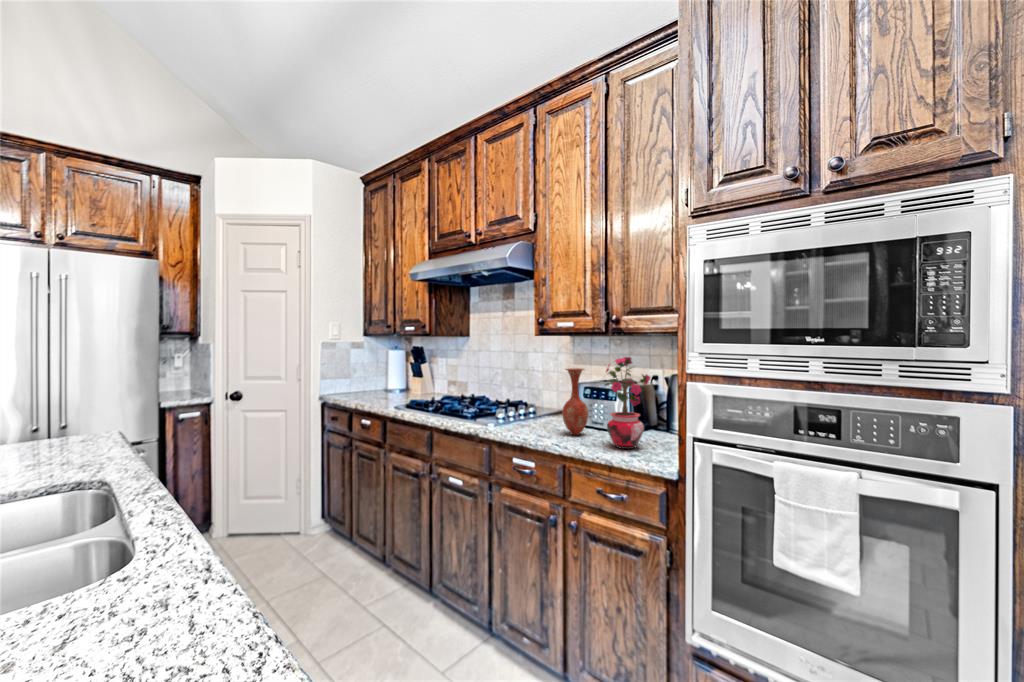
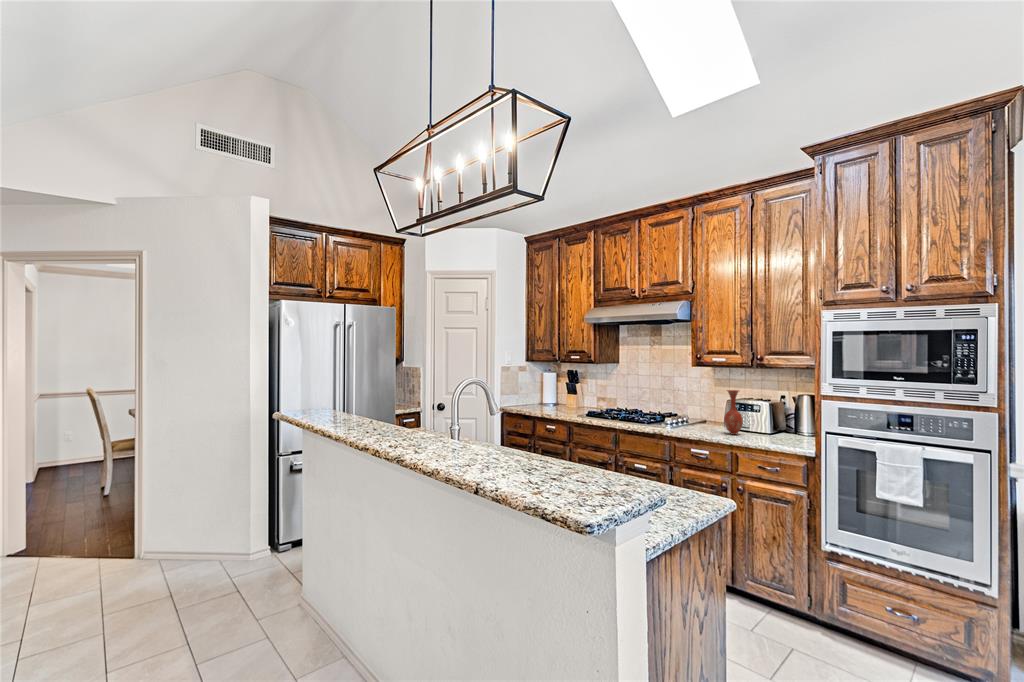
potted plant: present [604,357,650,449] -> none [754,383,792,442]

